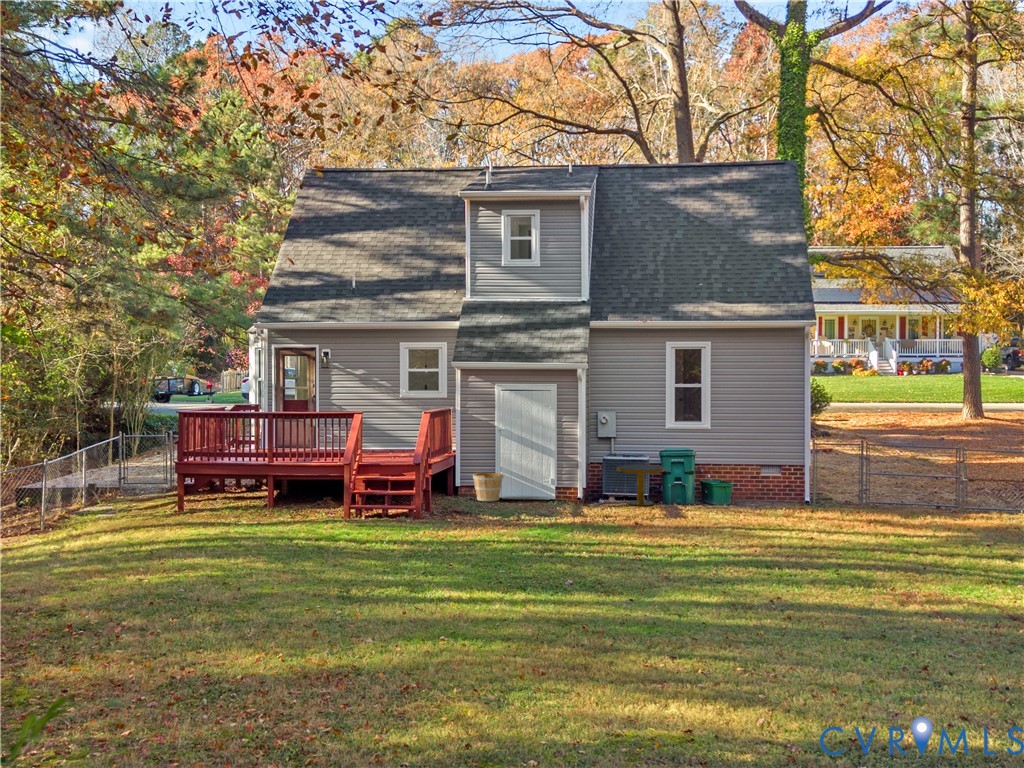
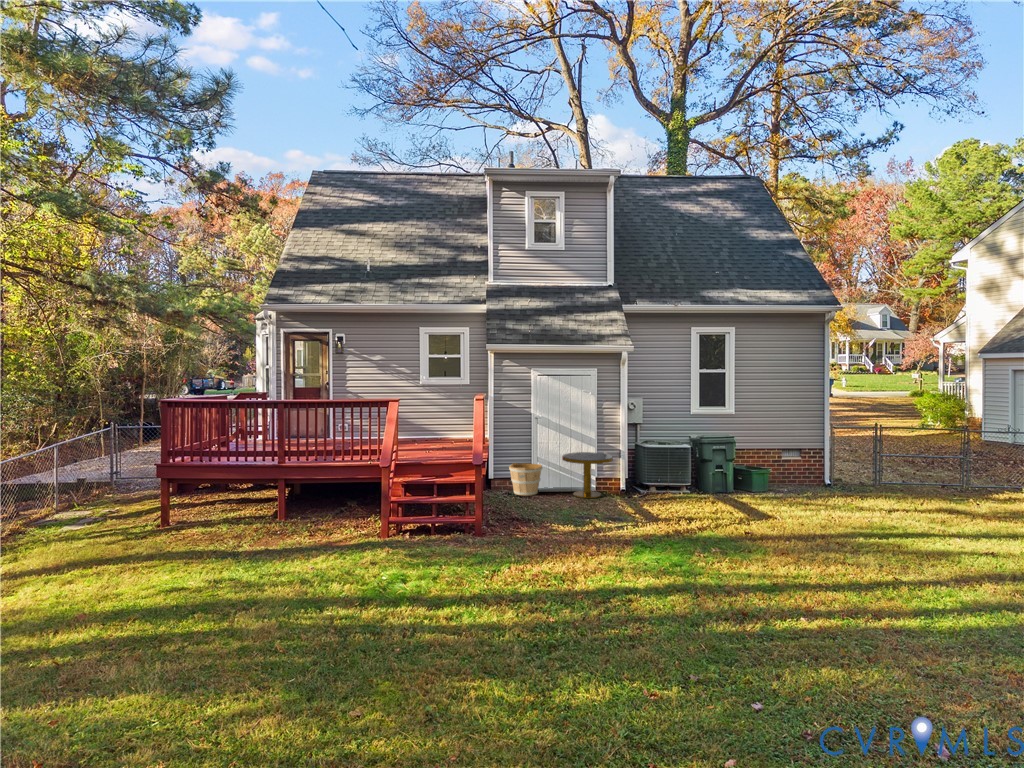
side table: present [617,464,664,506] -> present [562,452,613,498]

